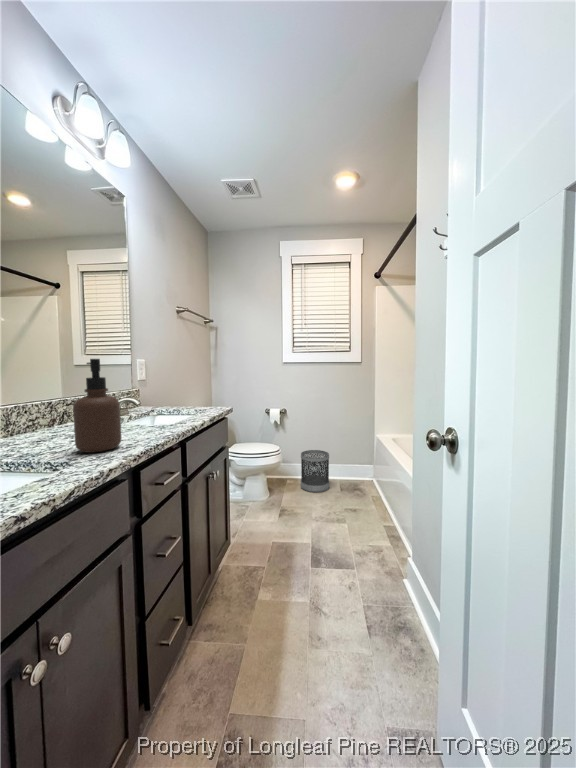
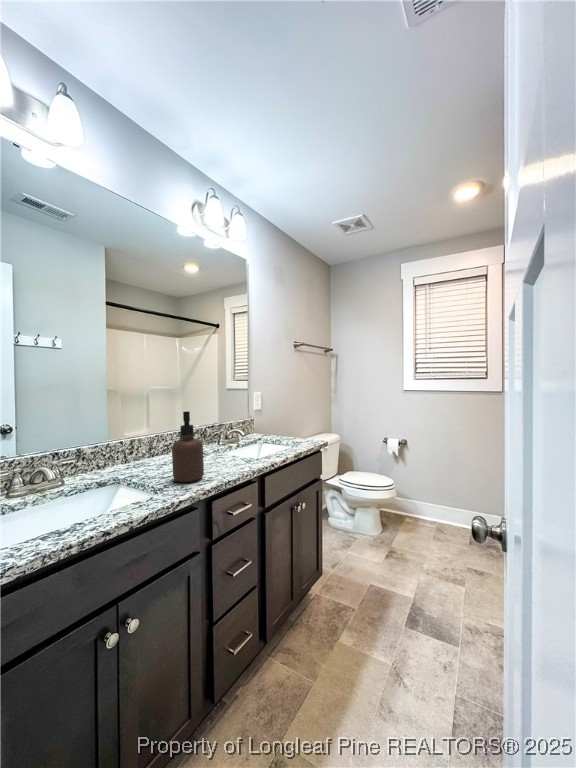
wastebasket: present [301,450,329,492] -> none [420,488,457,541]

